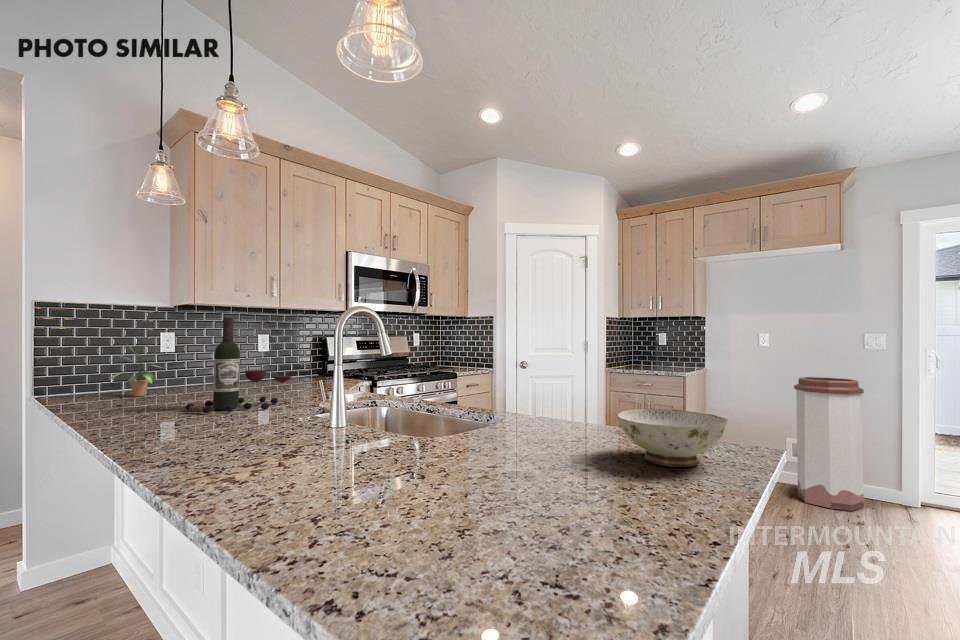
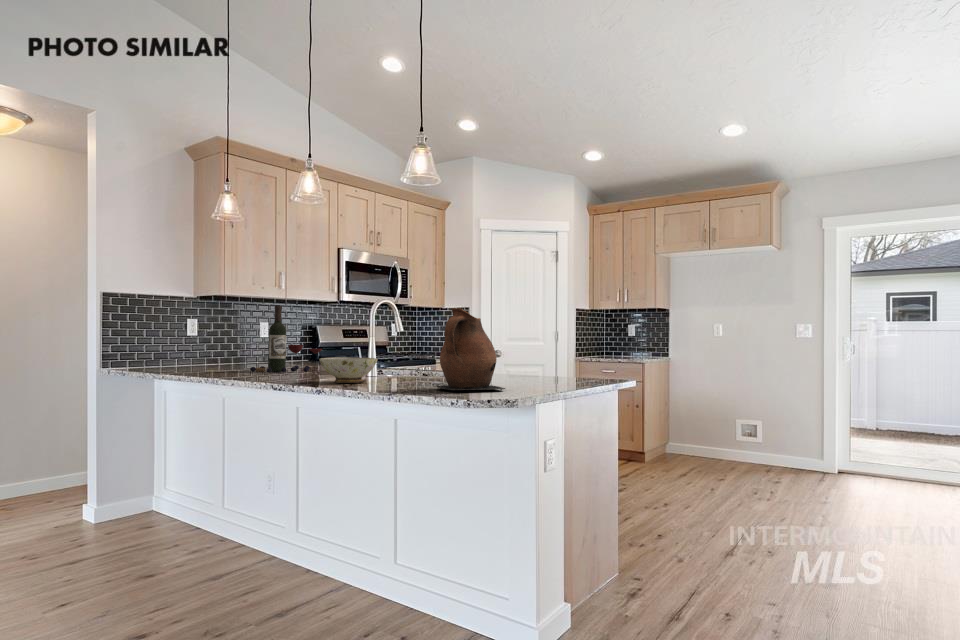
ceramic pitcher: none [390,334,575,572] -> present [437,308,505,390]
potted plant: present [109,344,161,396] -> none [169,325,208,368]
trash can: present [794,377,864,511] -> none [738,363,791,477]
ceramic bowl: present [617,409,728,467] -> present [320,357,378,383]

